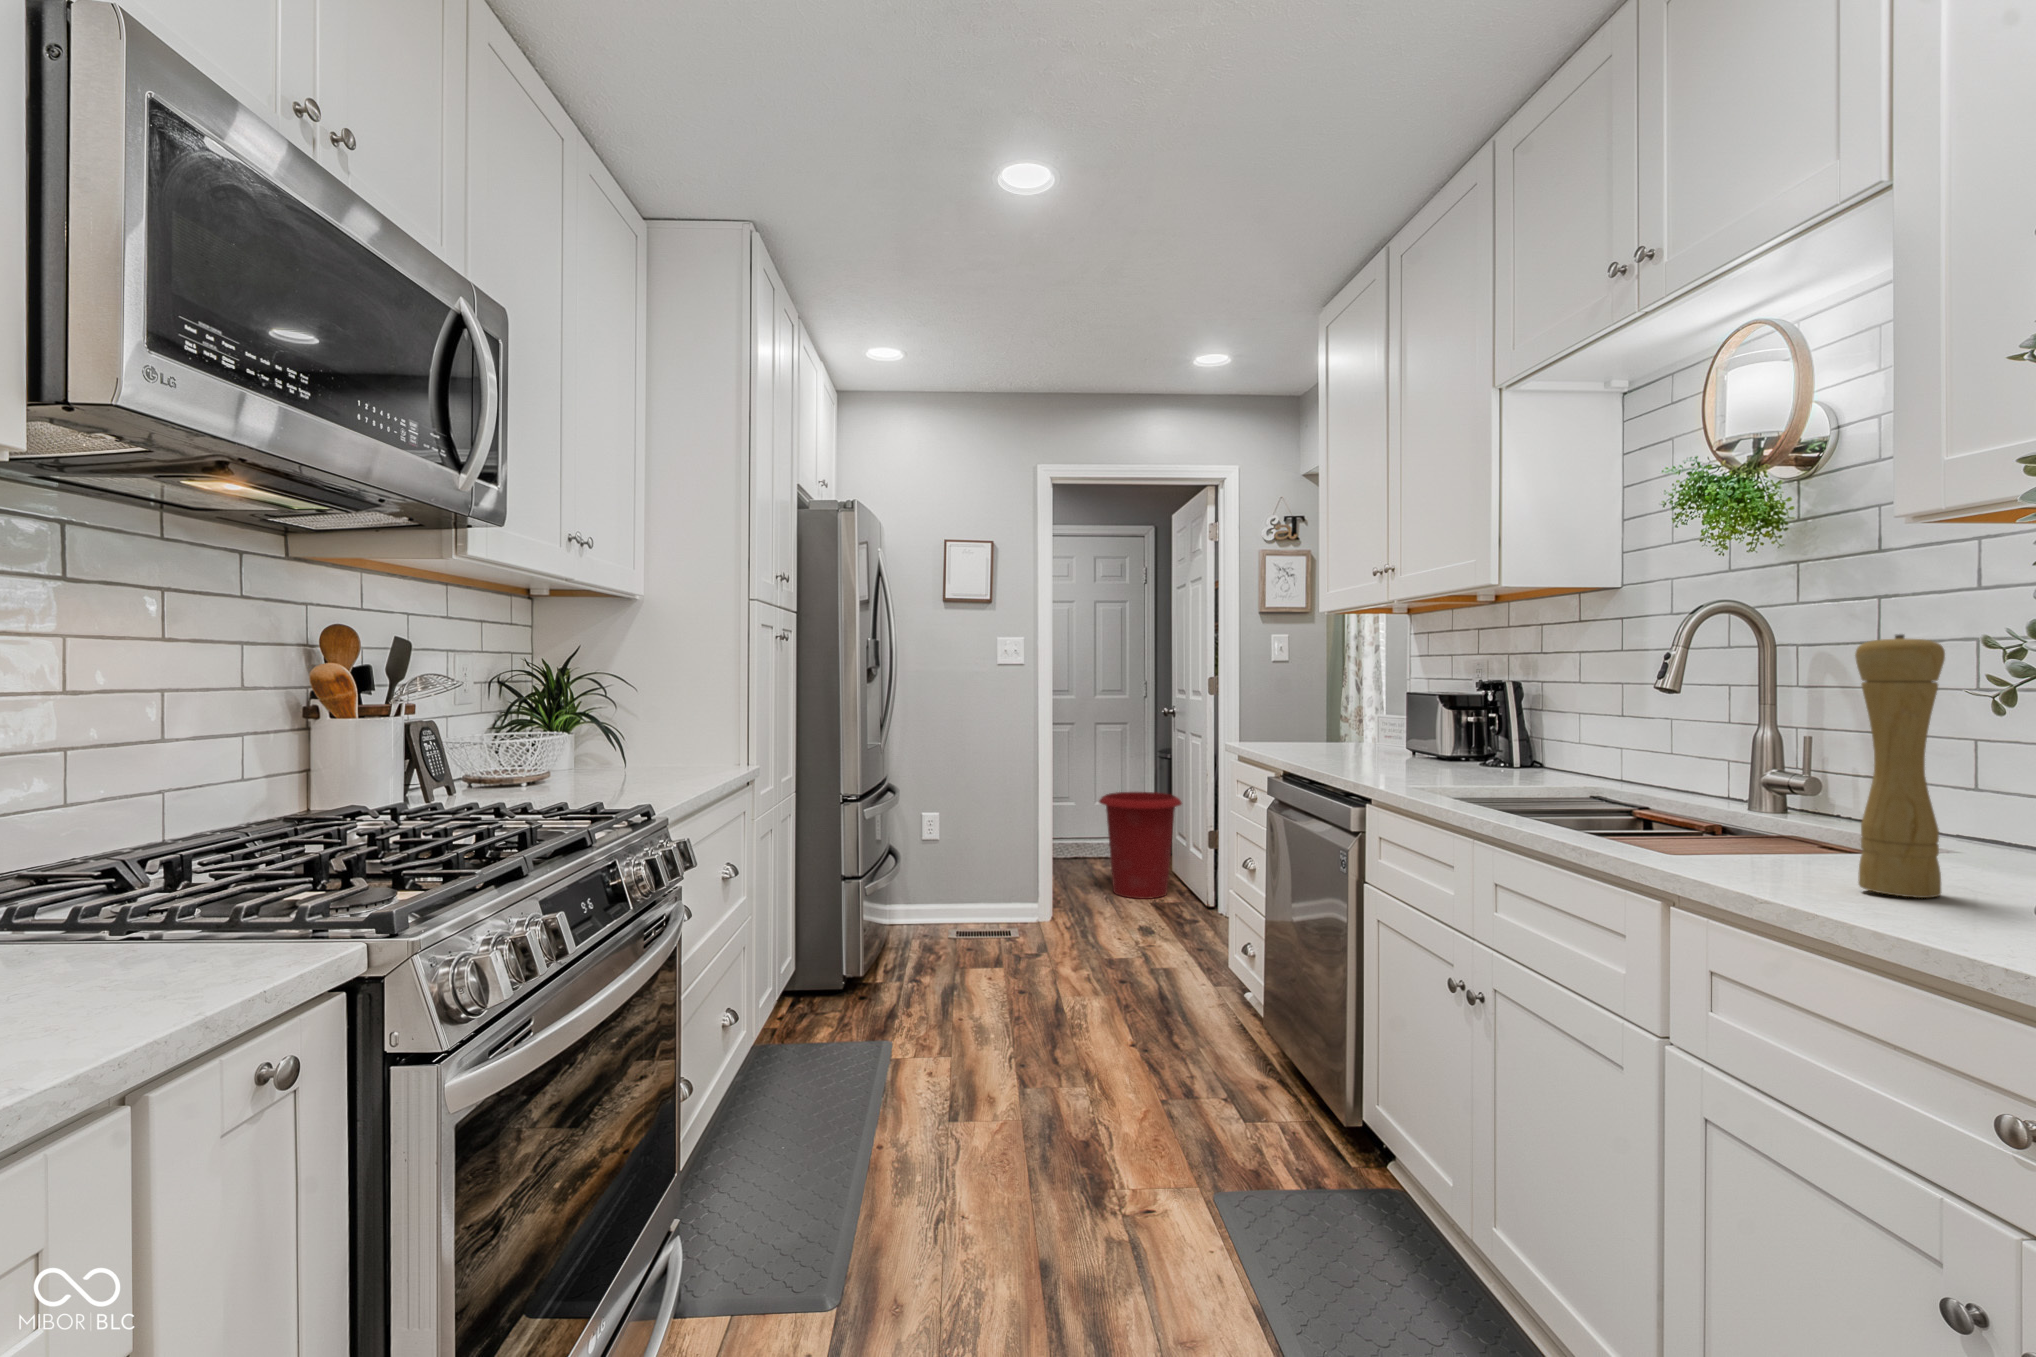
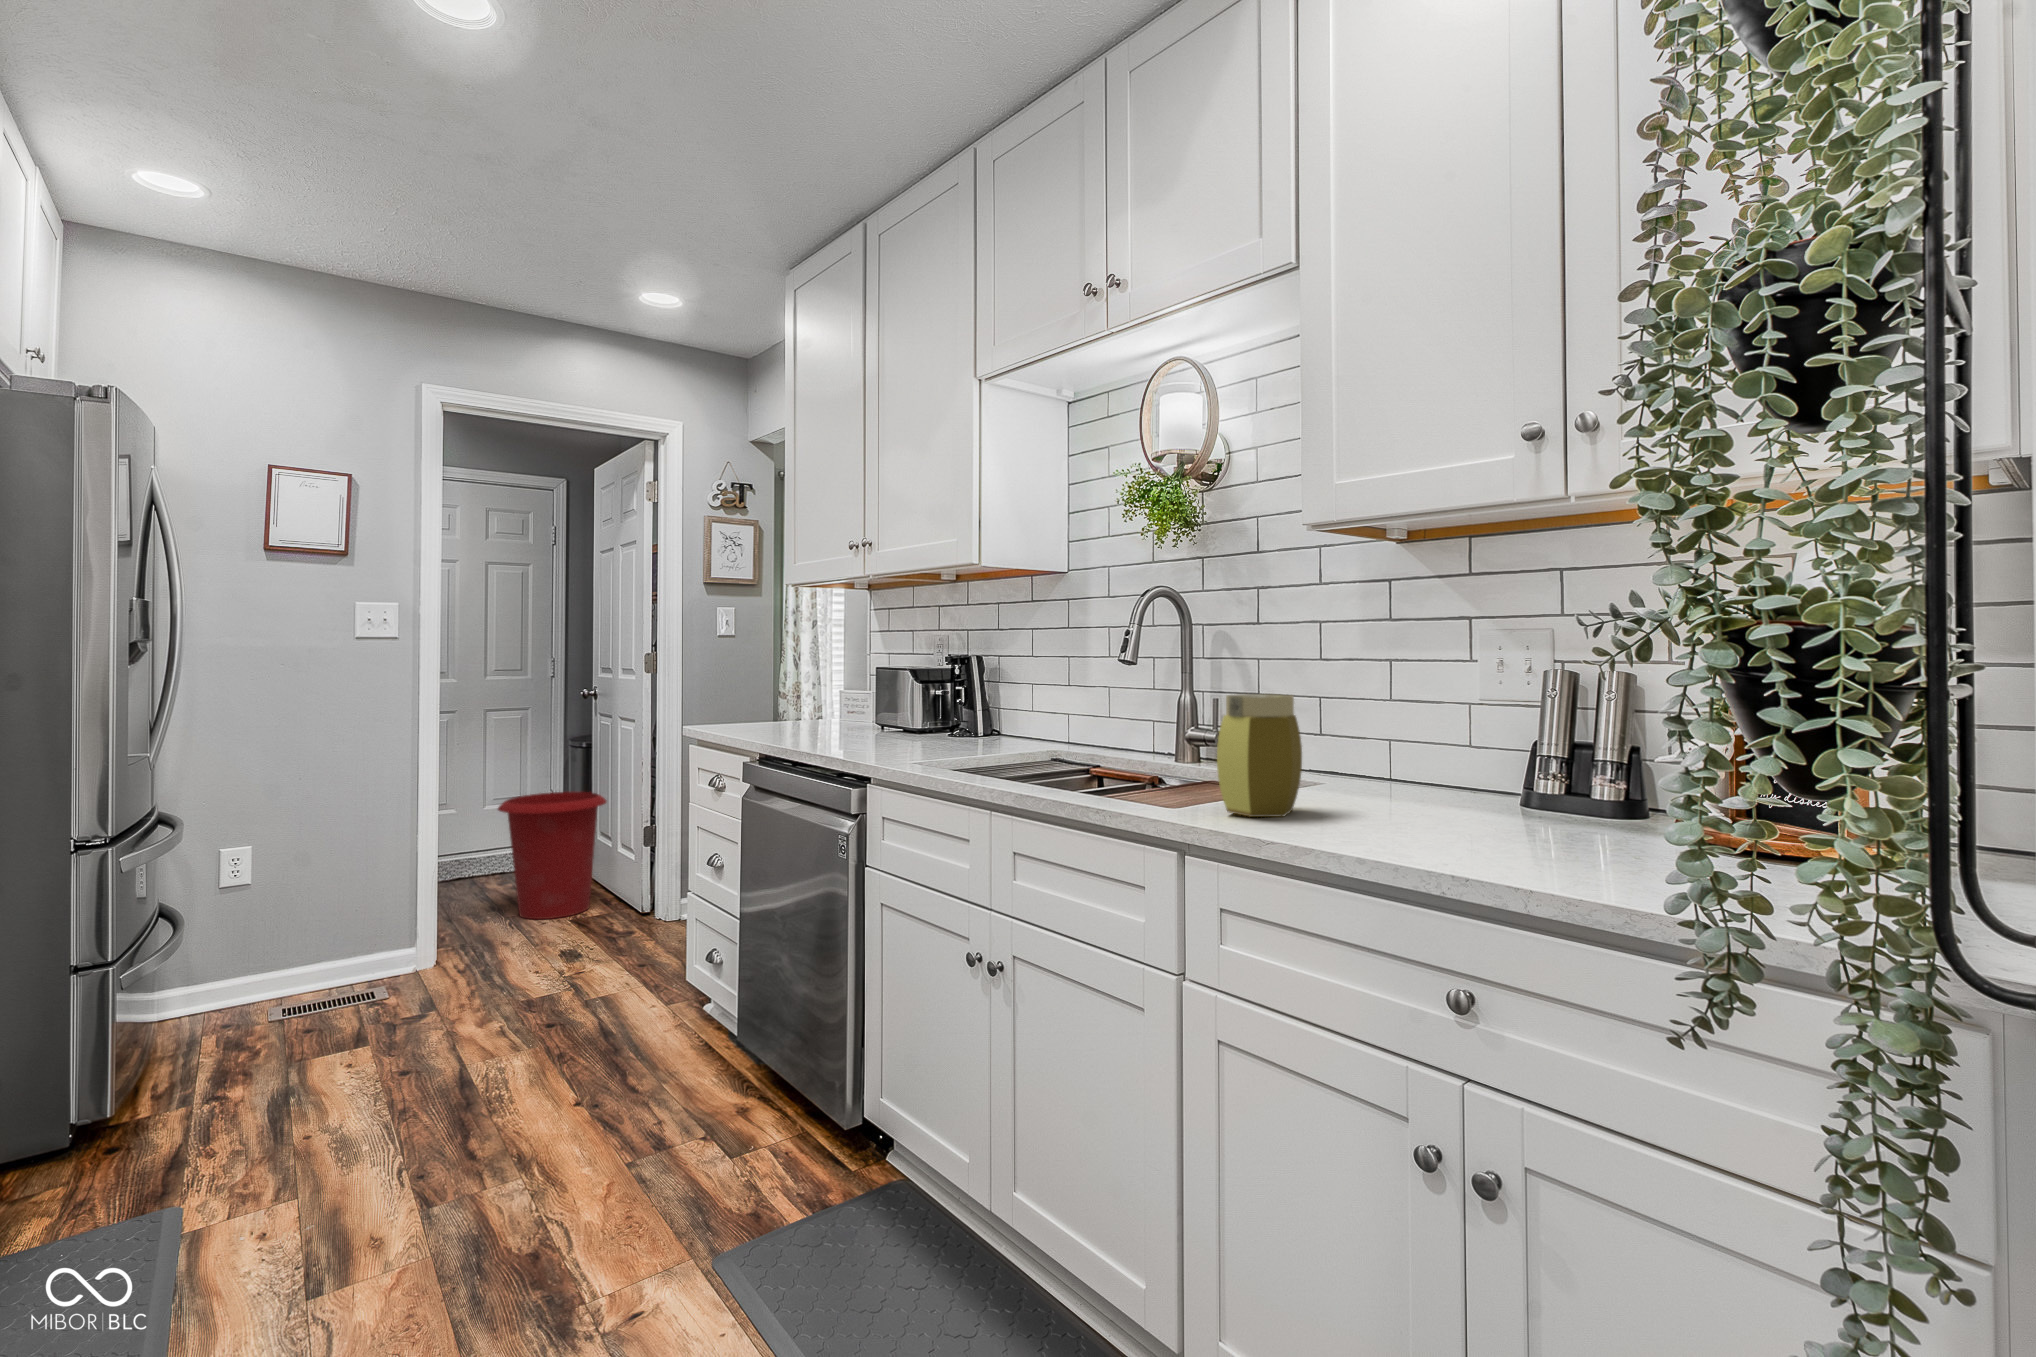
pepper mill: present [1855,634,1945,898] -> none [1332,606,1389,826]
jar: none [1719,733,1845,876] -> present [1217,694,1302,817]

